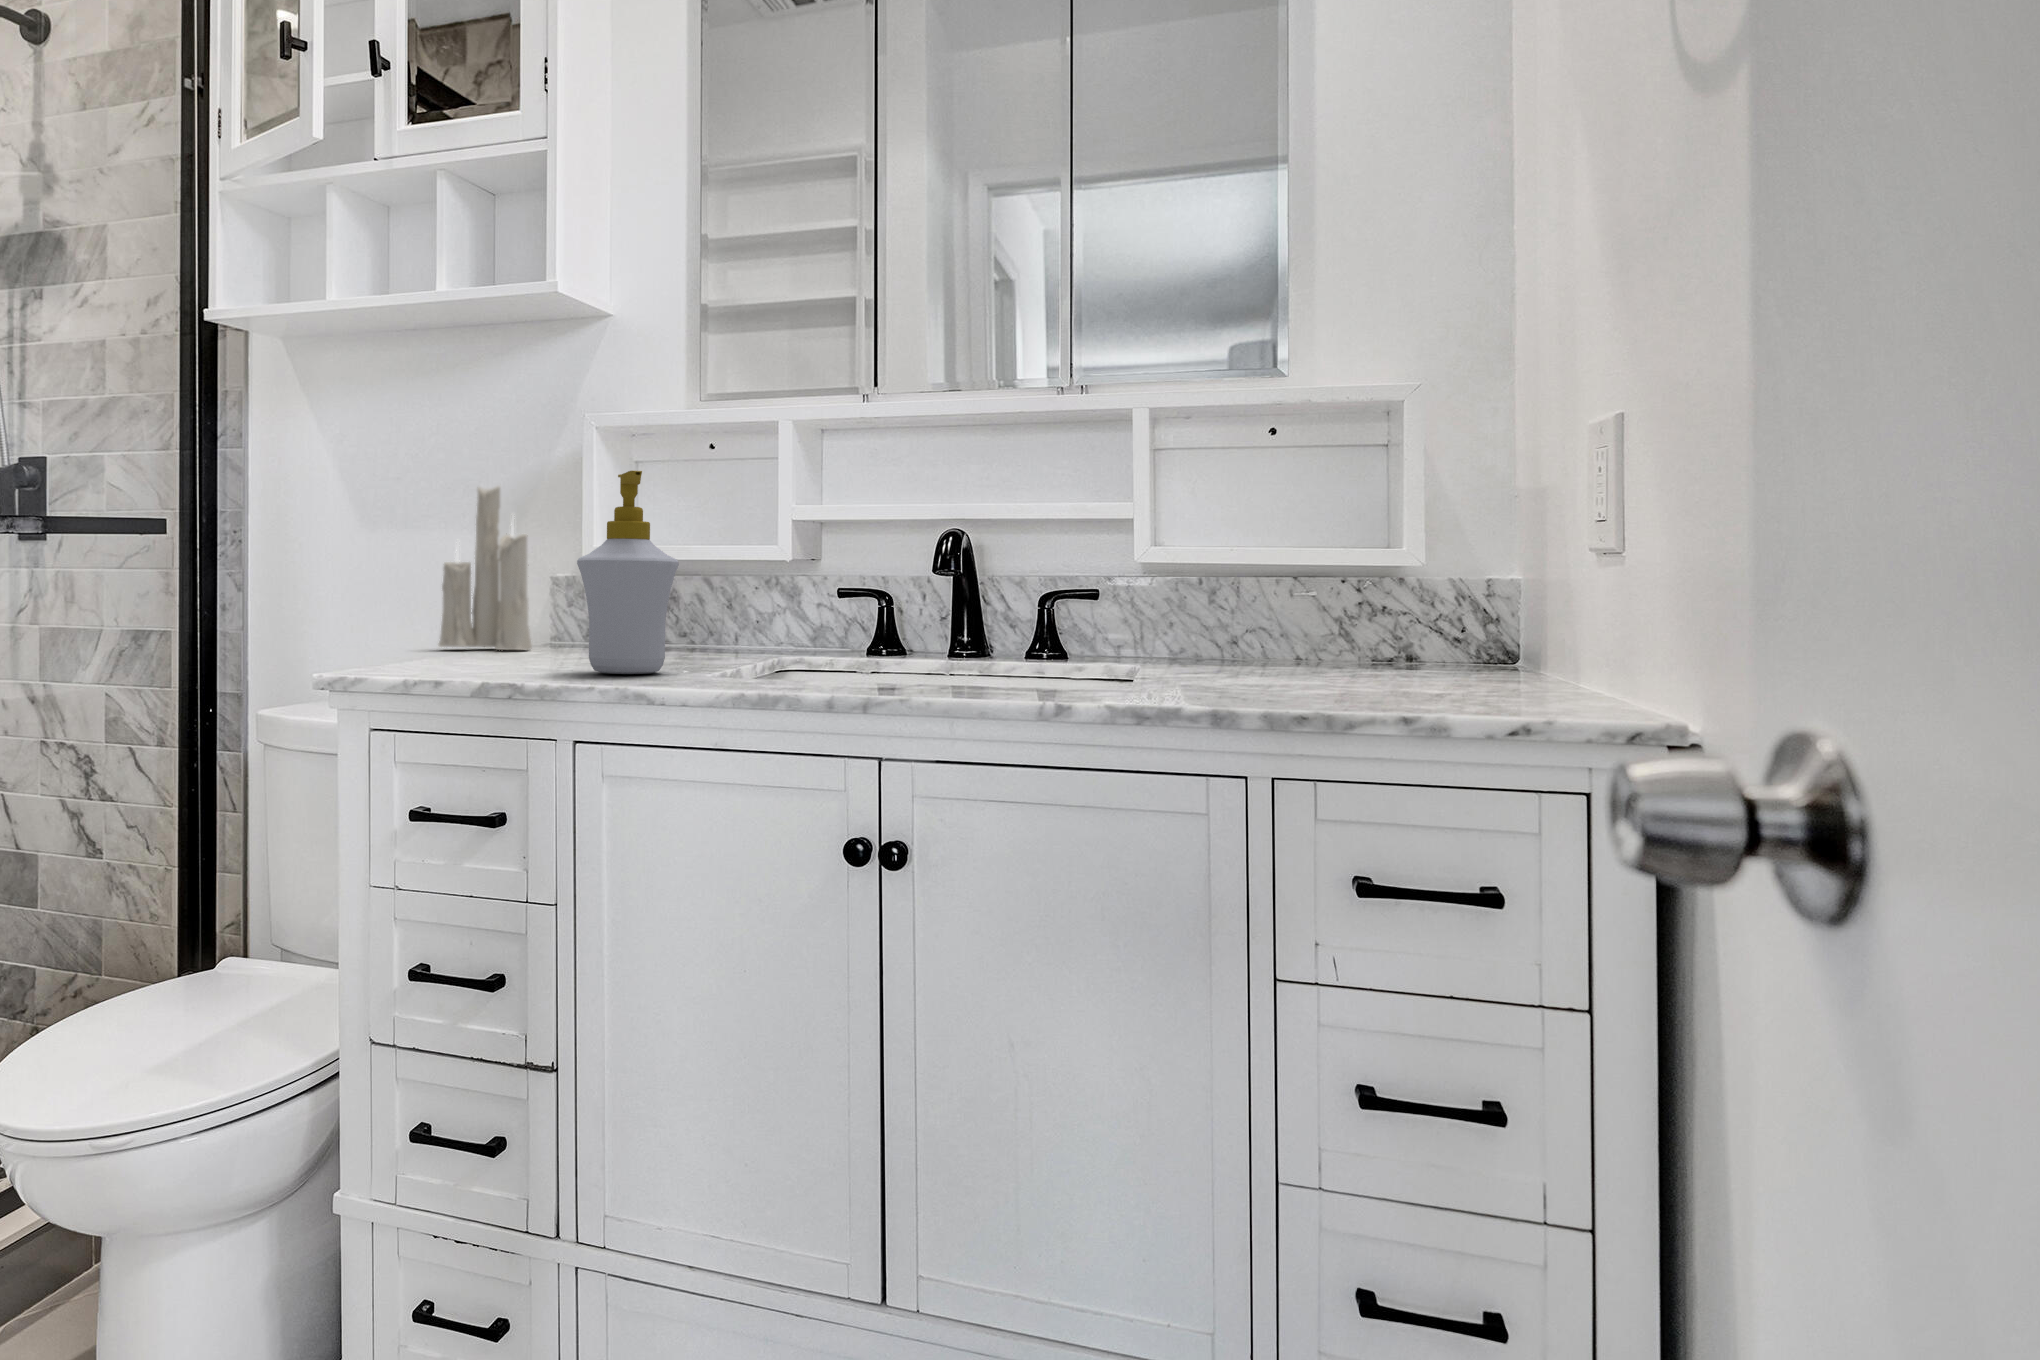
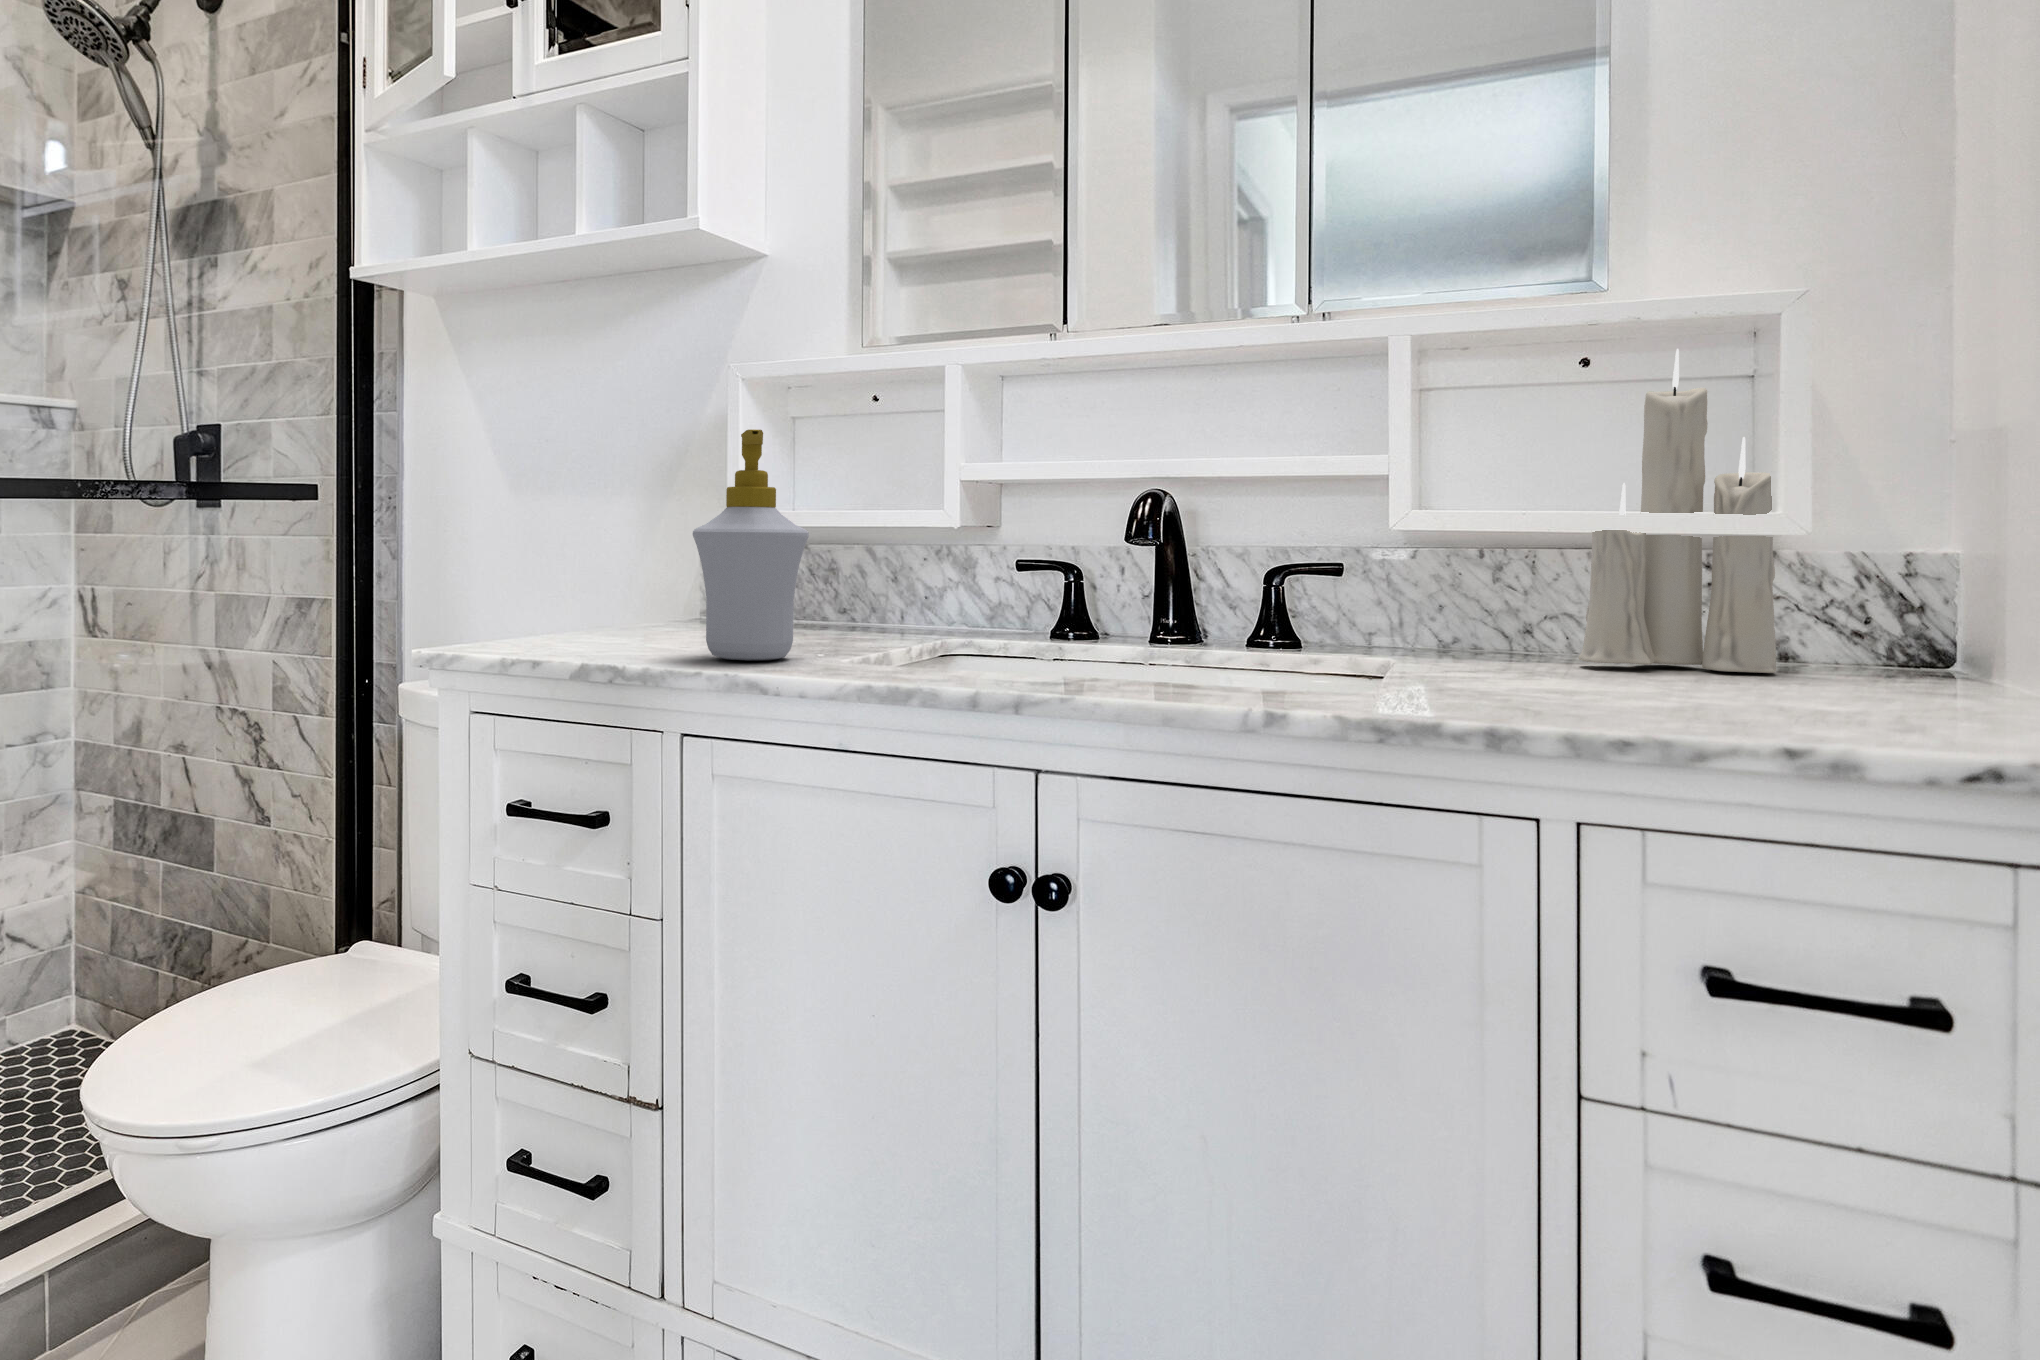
candle: present [439,486,532,650] -> present [1578,349,1776,673]

